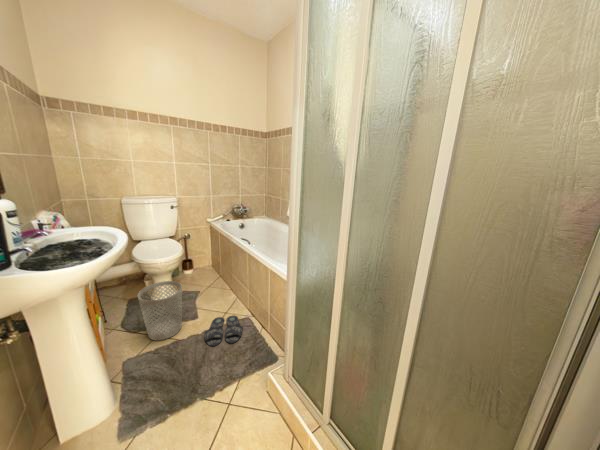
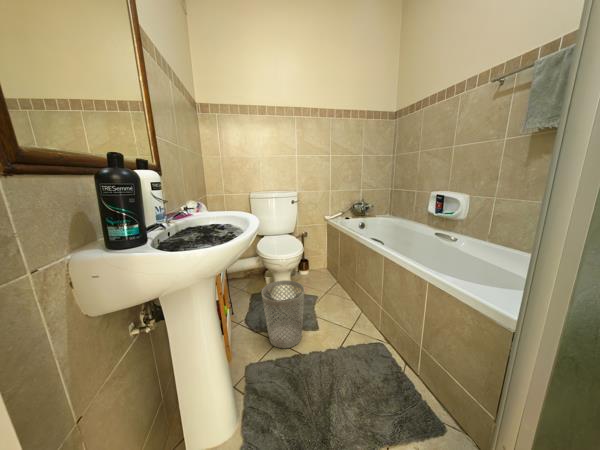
slippers: present [204,316,243,346] -> none [329,334,377,378]

